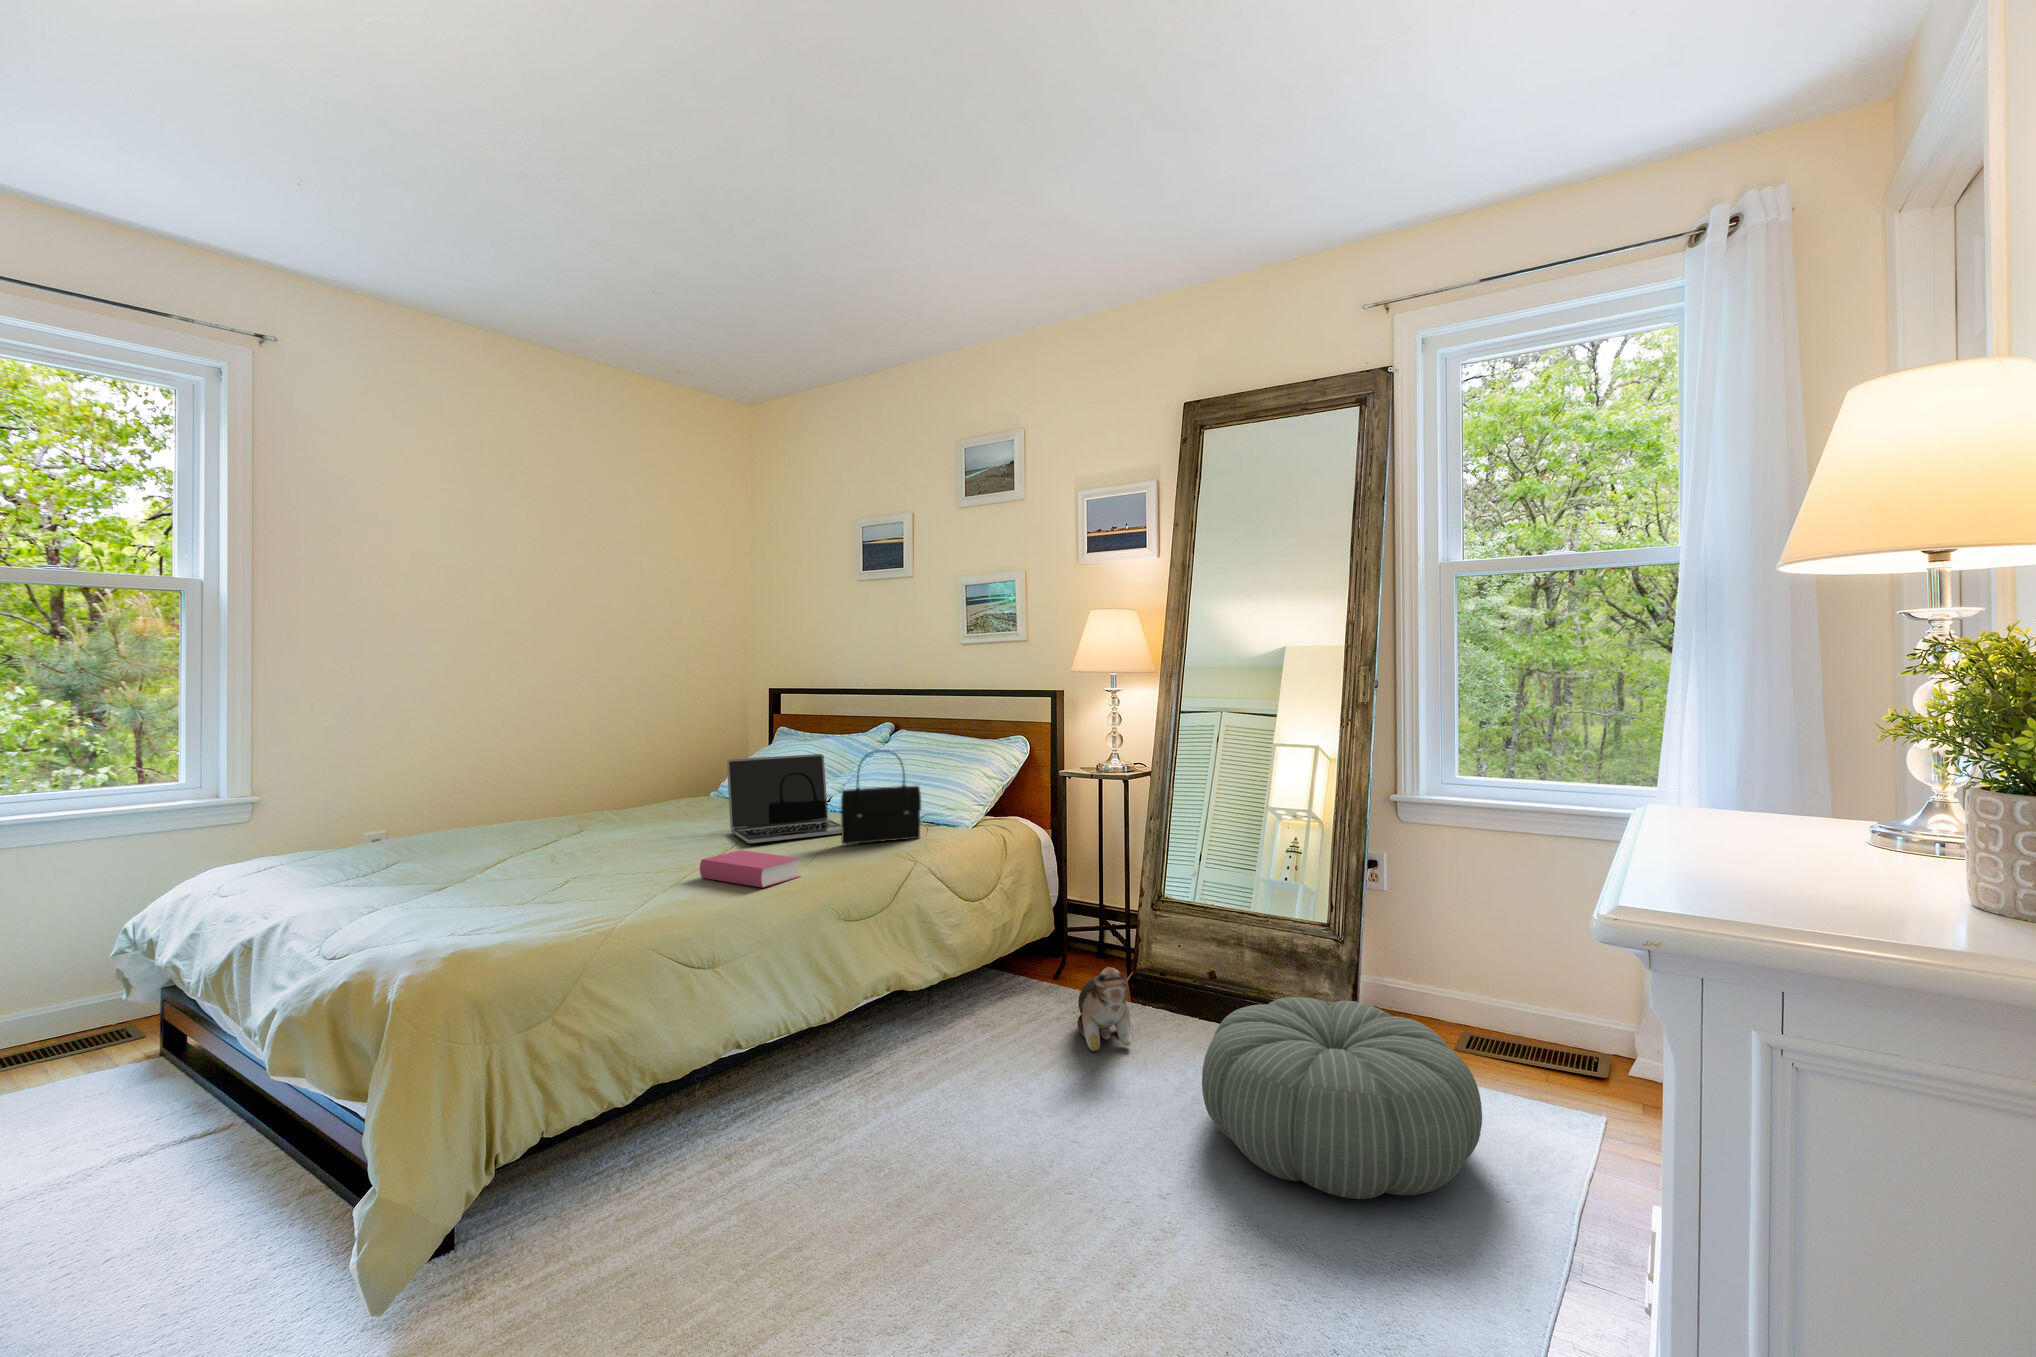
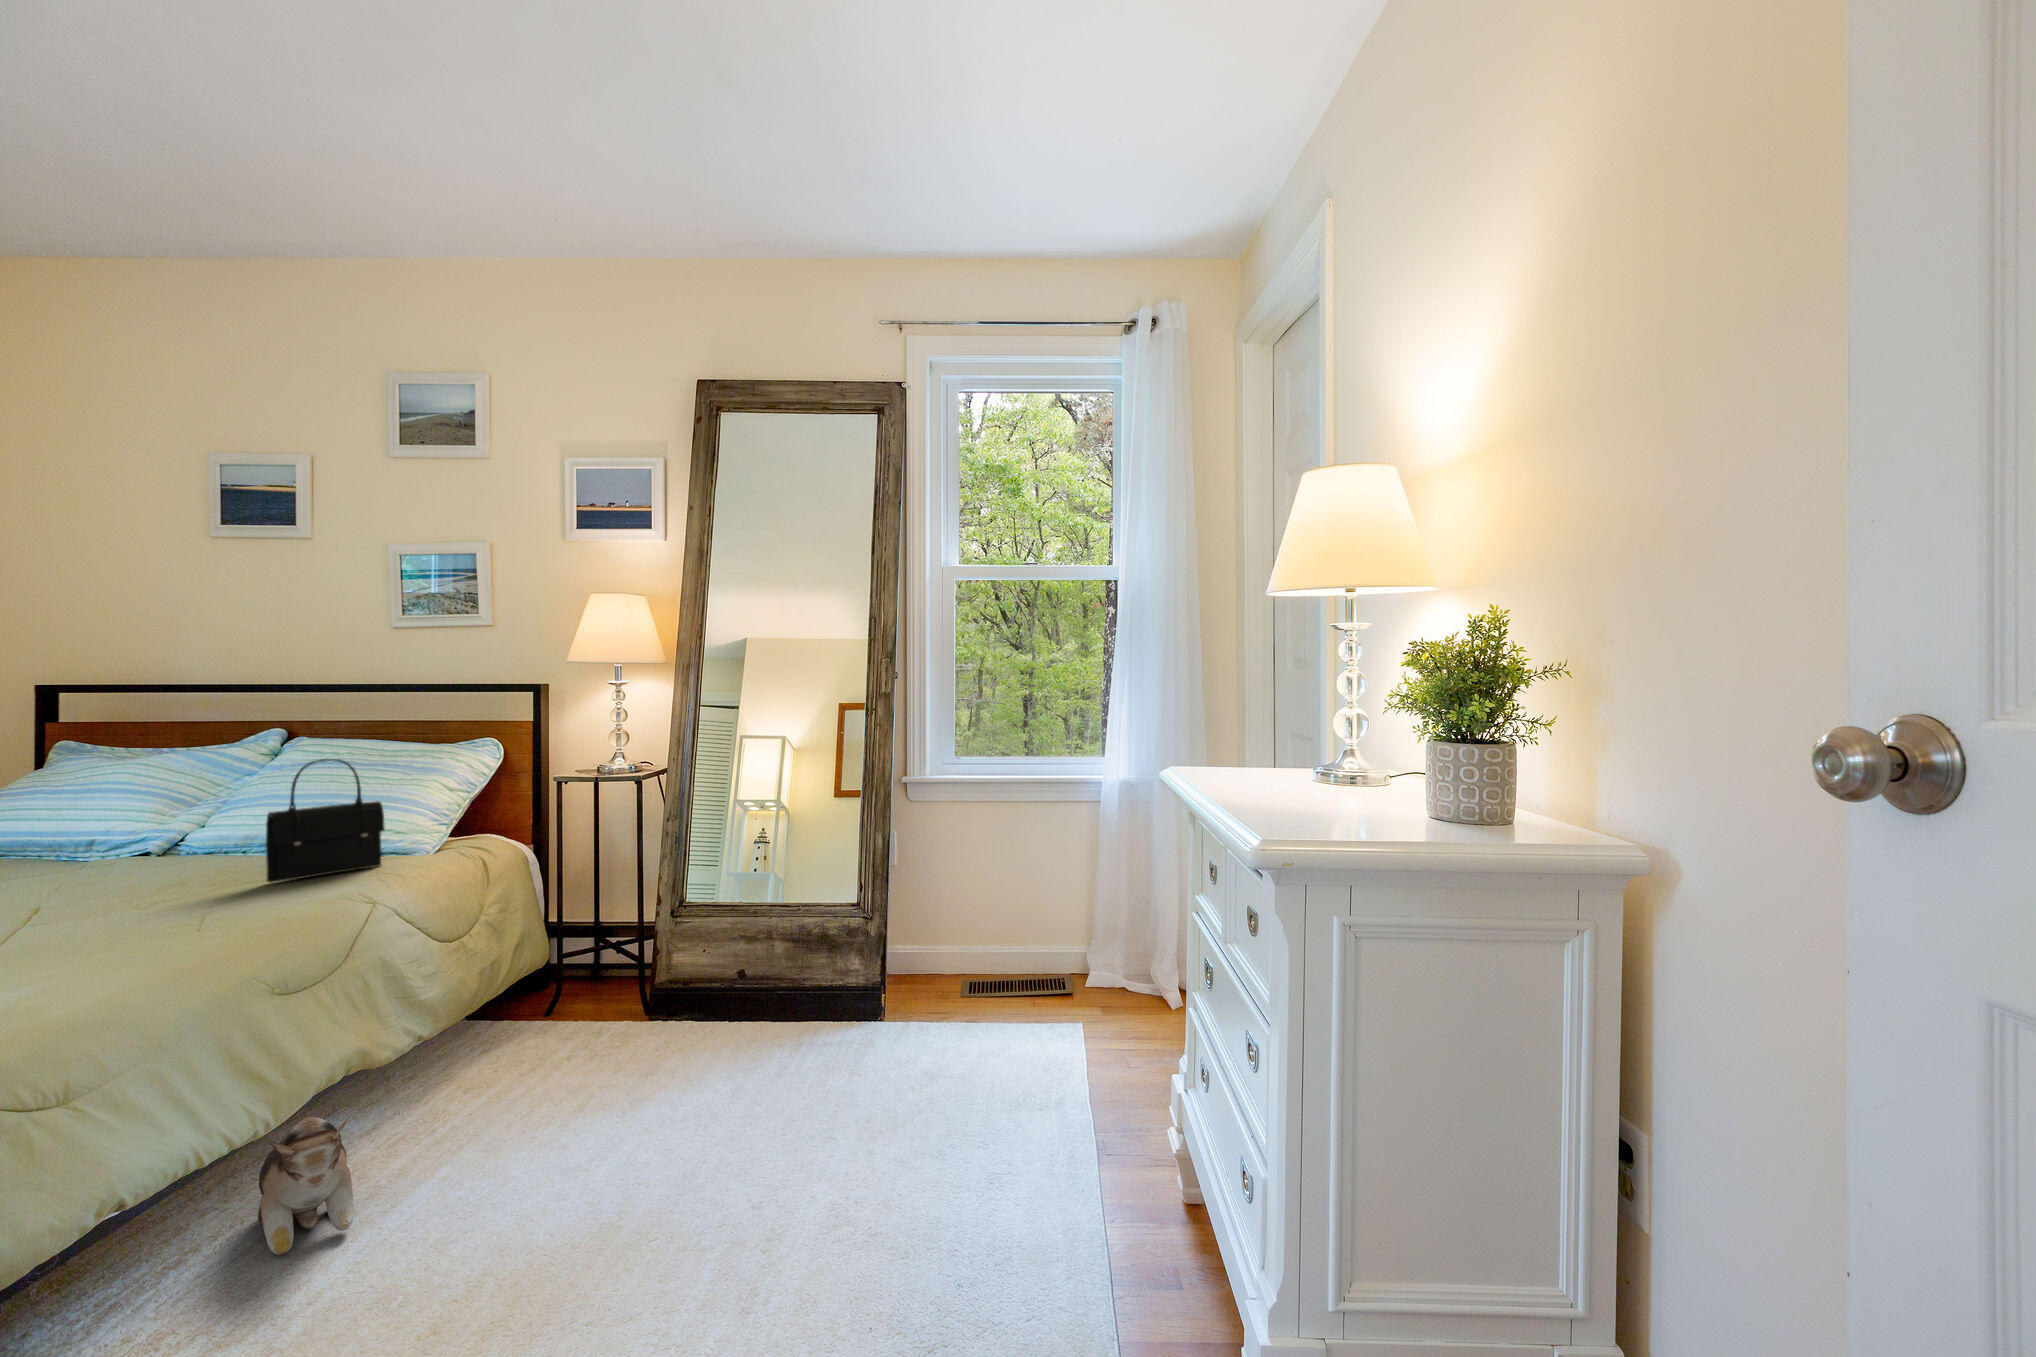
laptop: present [727,754,842,843] -> none [40,771,267,896]
book: present [700,850,801,888] -> none [61,899,238,942]
plush toy: present [1077,967,1132,1051] -> present [258,1117,354,1255]
pouf: present [1202,997,1482,1199] -> none [768,962,1003,1120]

